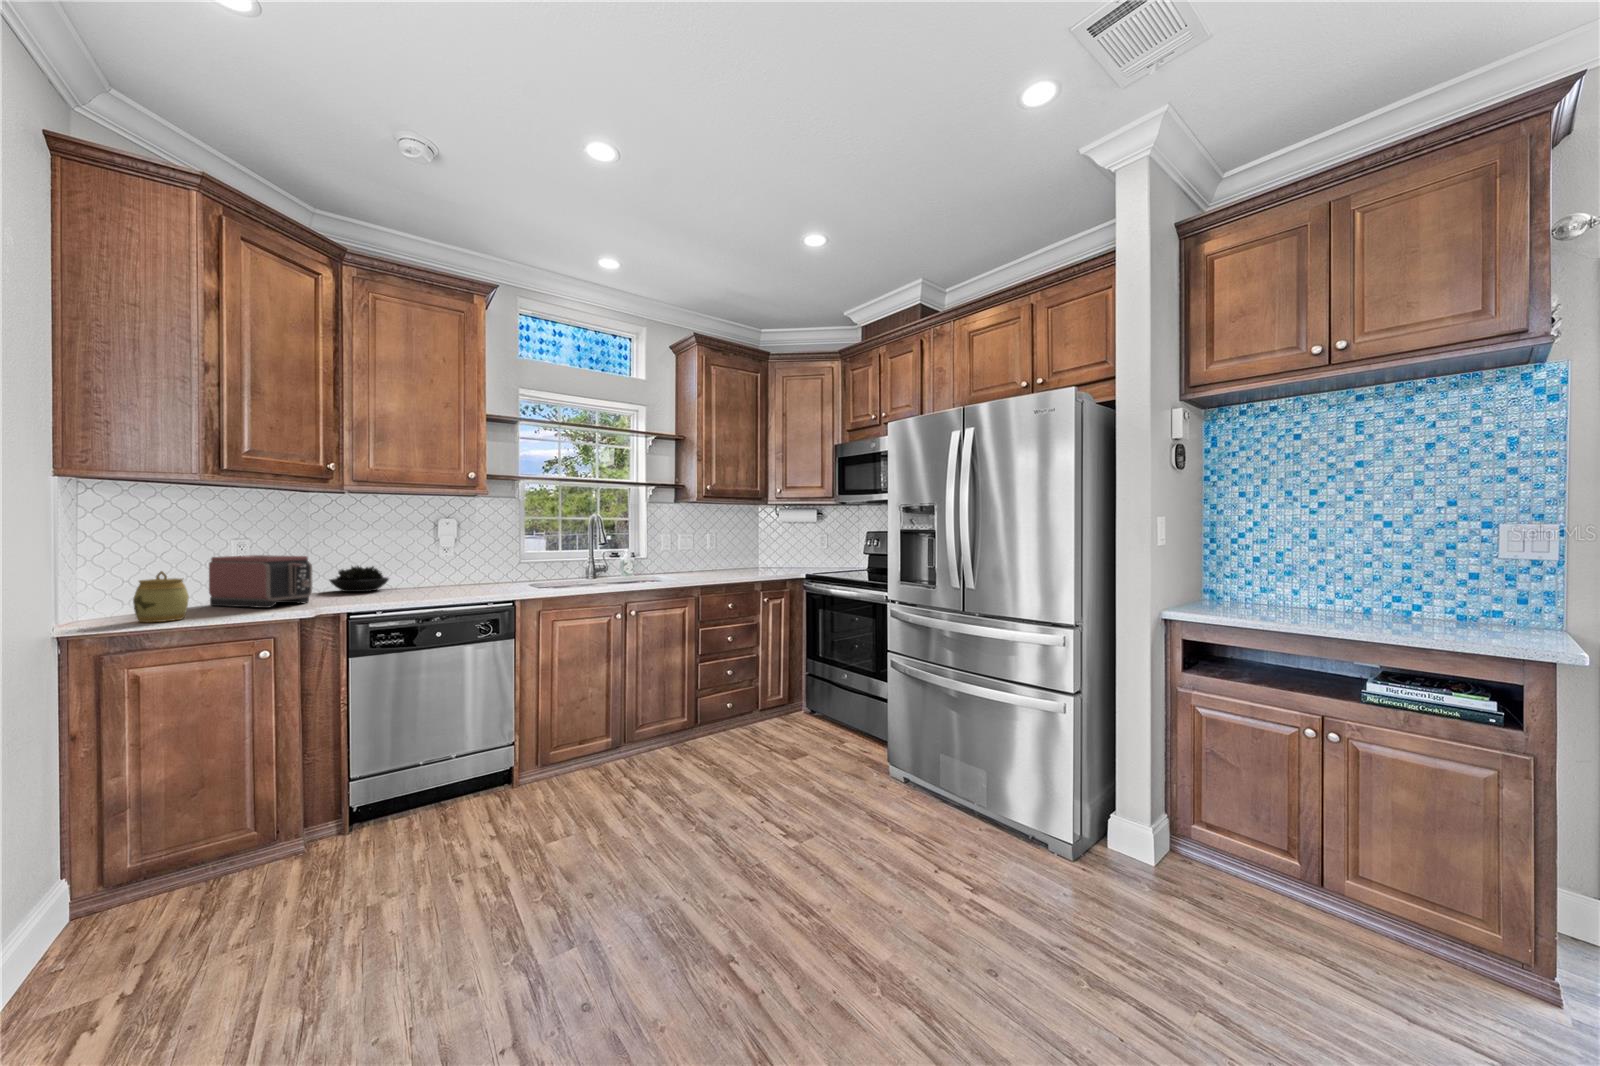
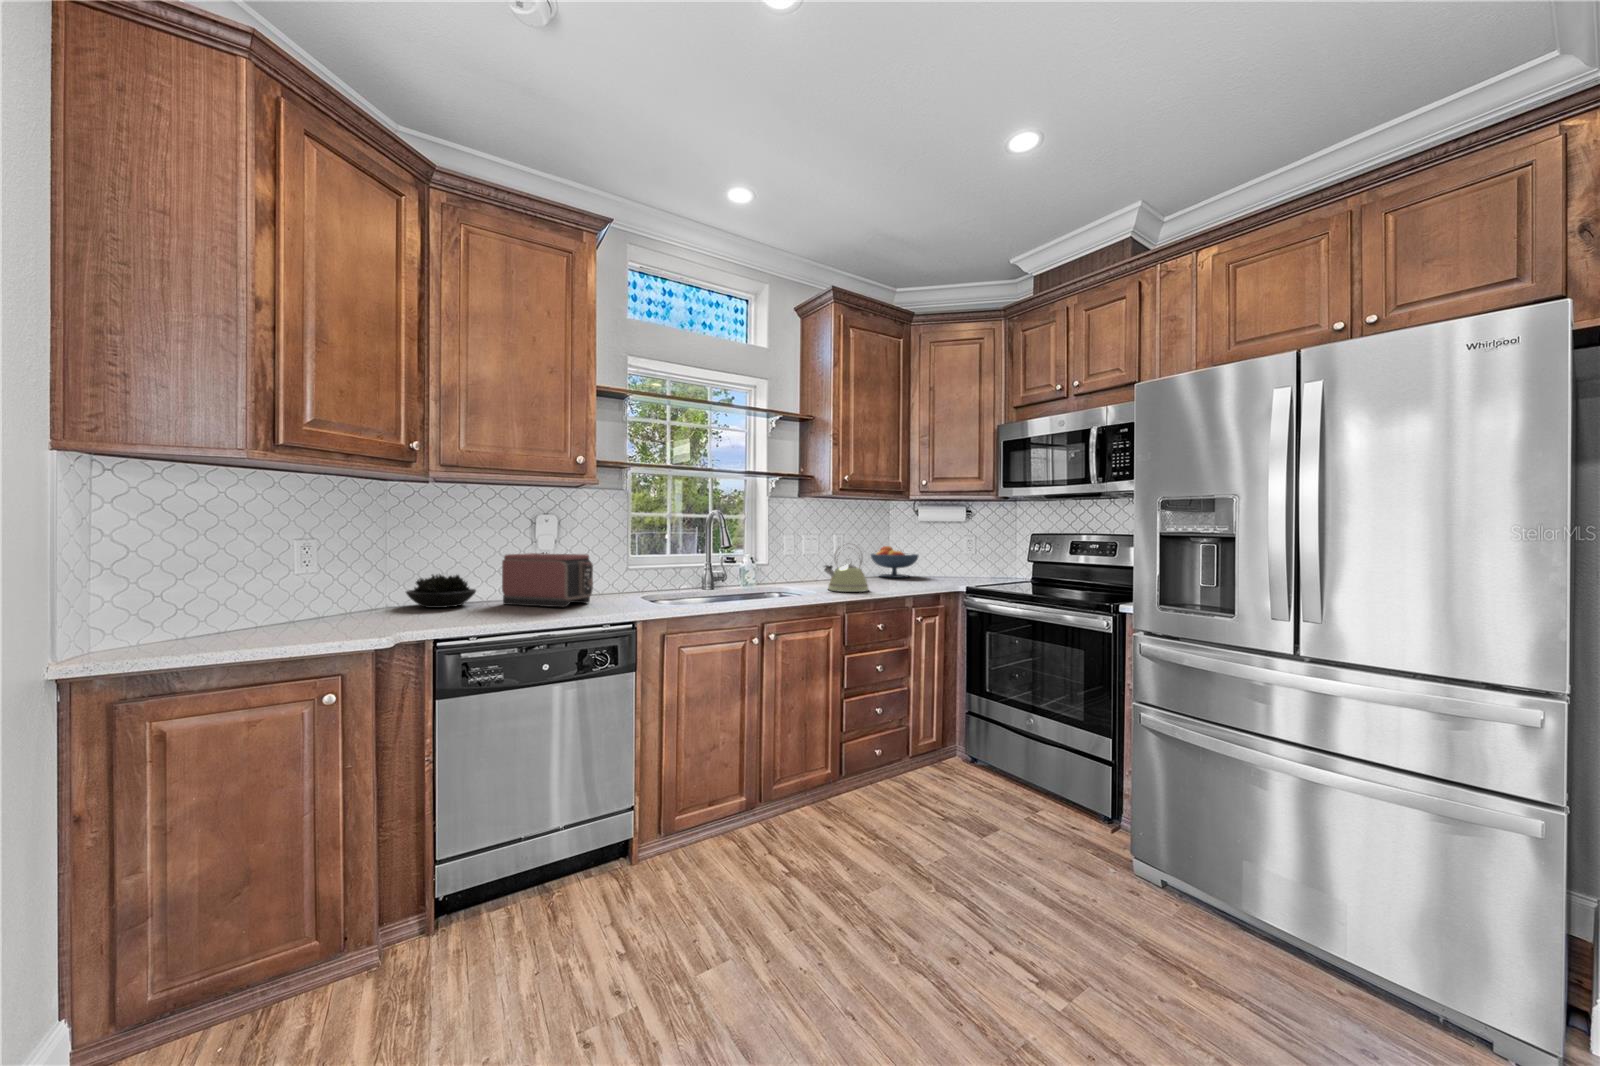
kettle: none [687,540,724,578] -> present [824,543,869,592]
fruit bowl: none [740,542,780,568] -> present [871,546,919,578]
toaster: present [209,555,312,608] -> present [502,553,593,607]
jar: present [133,571,189,622] -> none [162,583,234,654]

